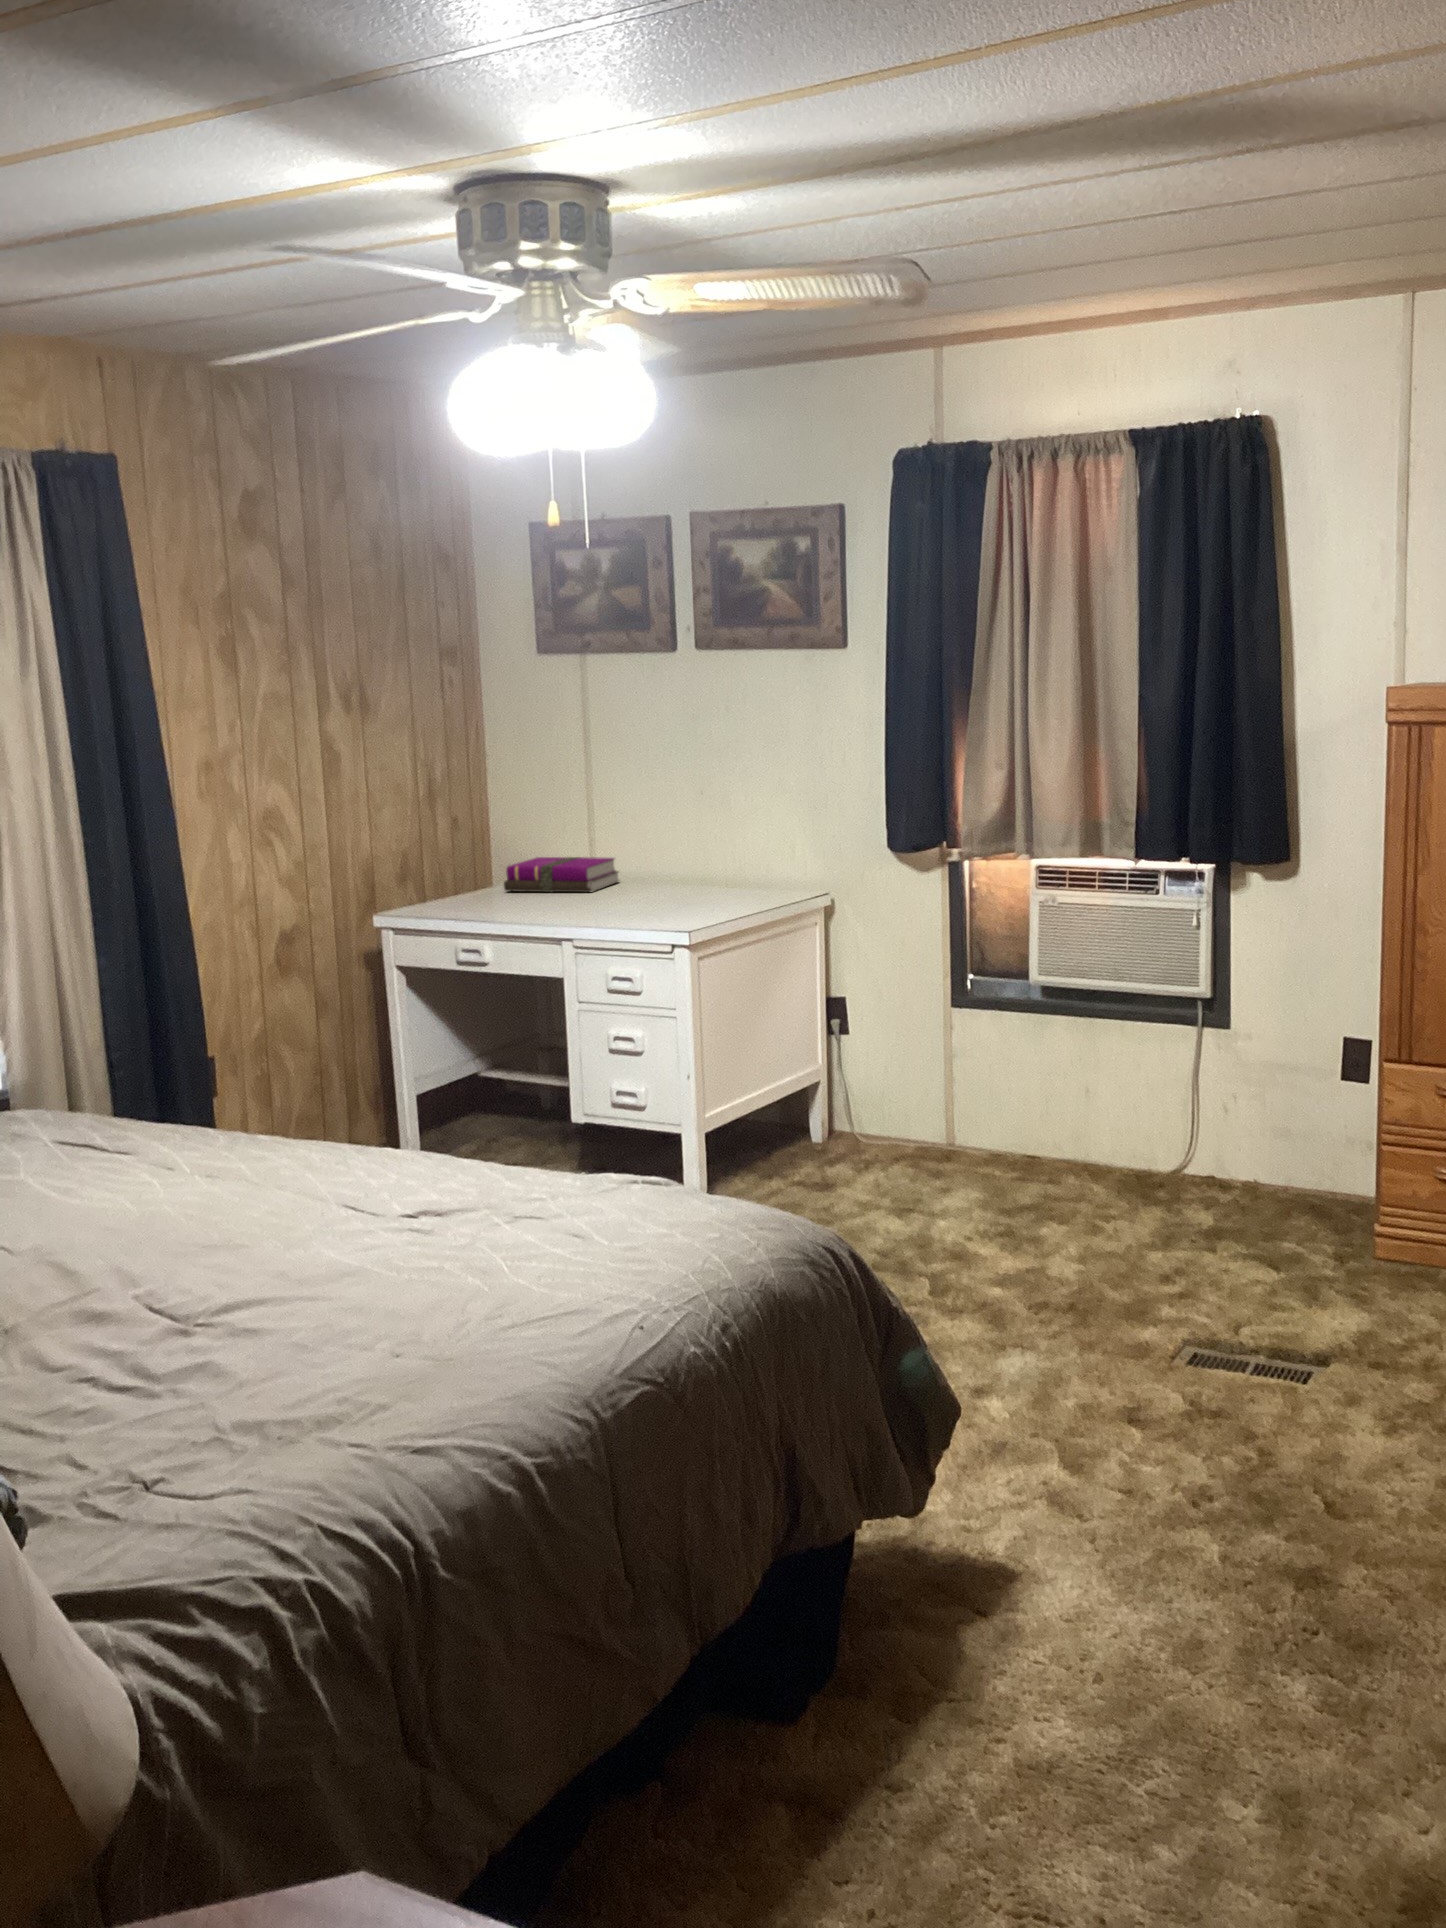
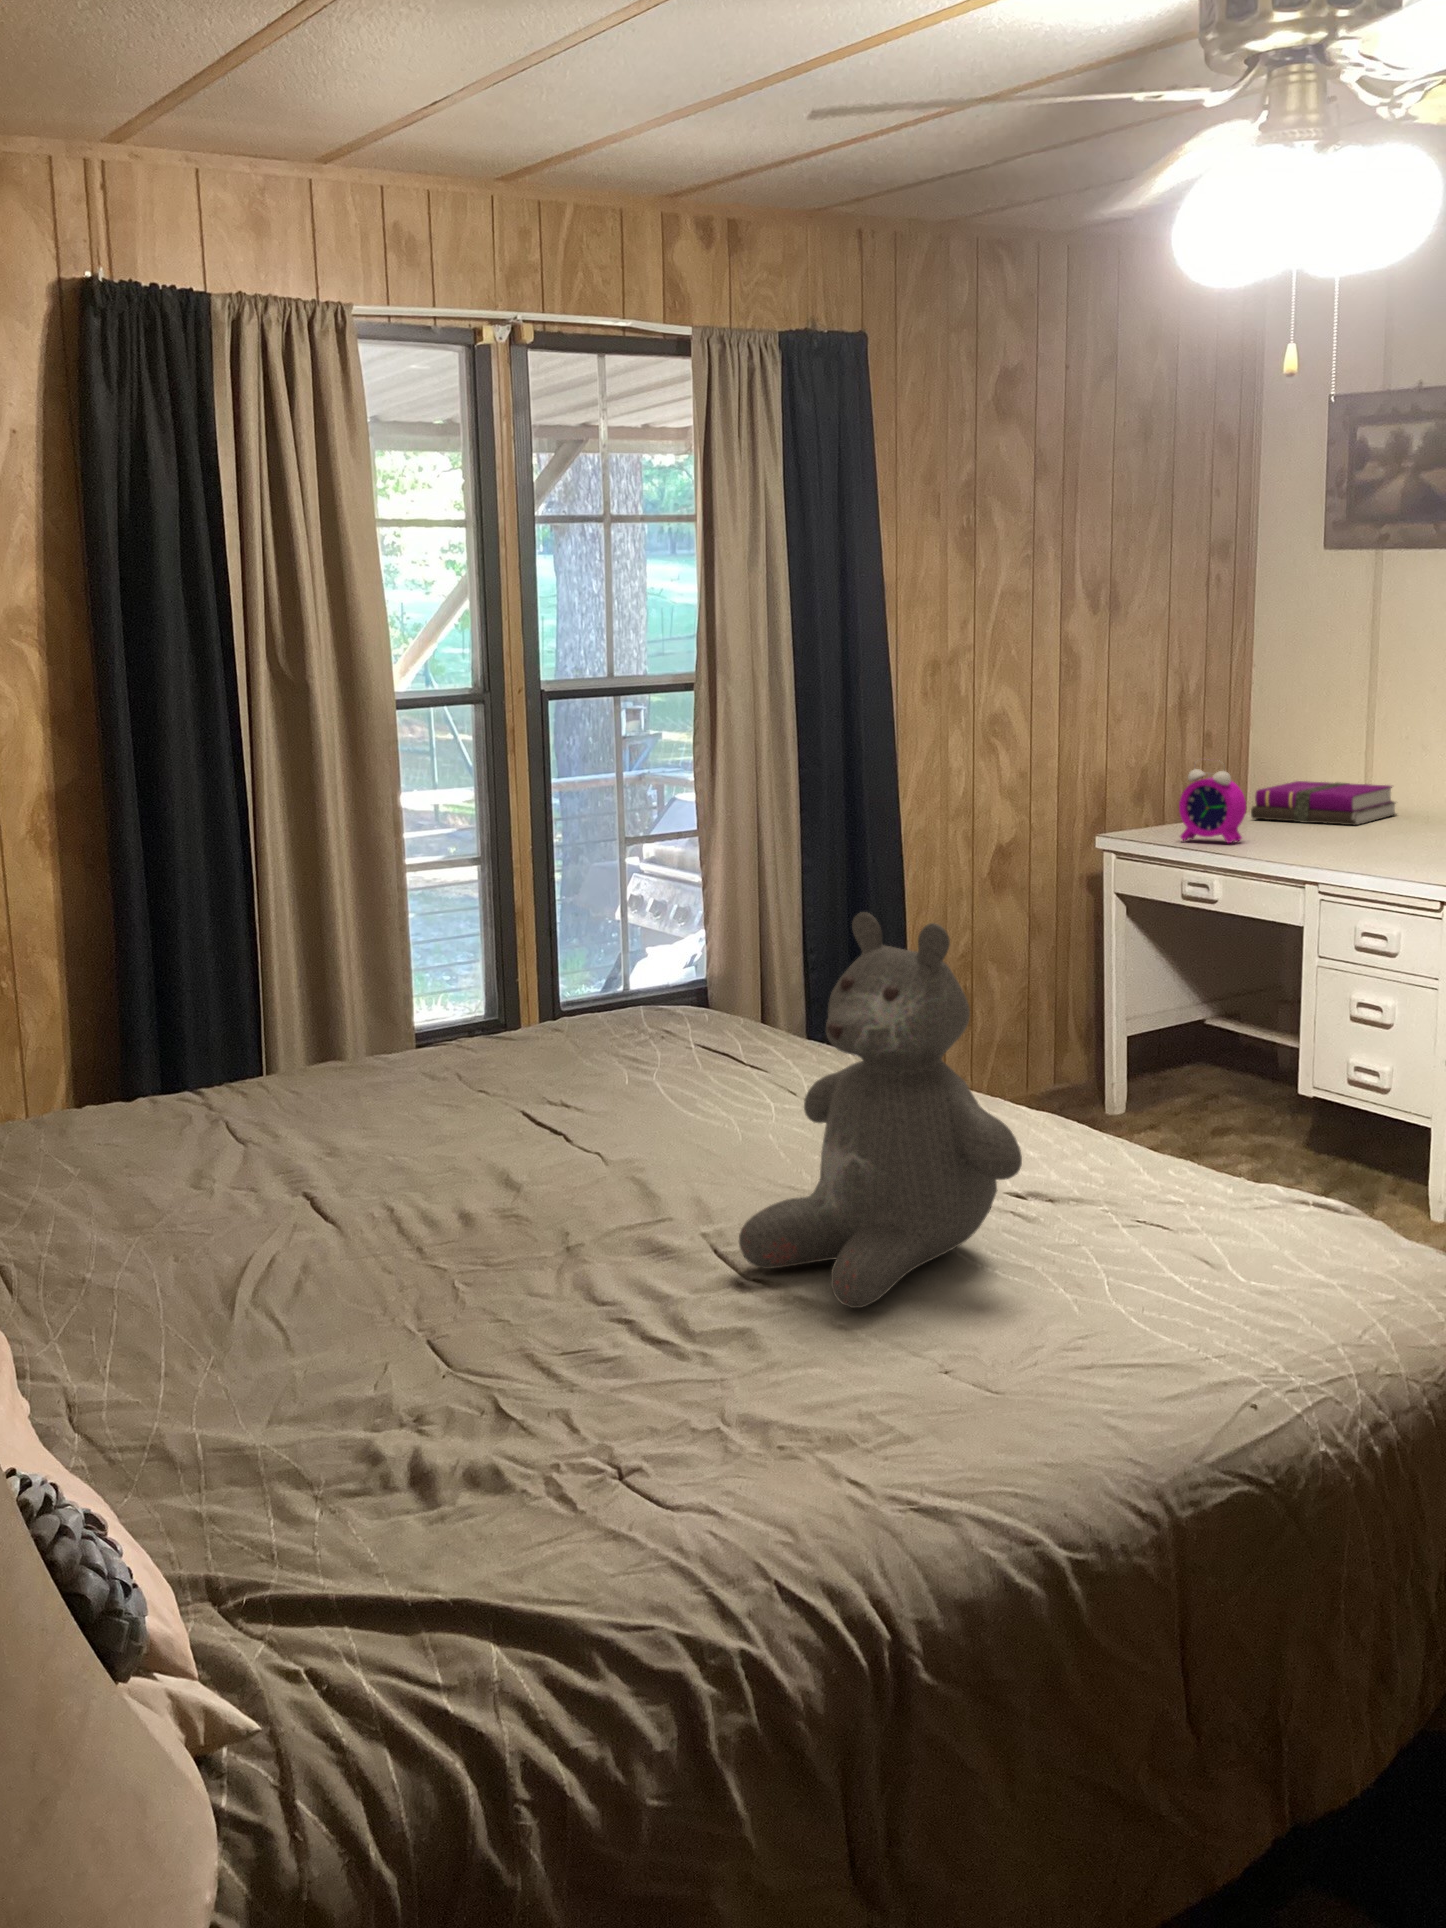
alarm clock: none [449,841,506,914] -> present [1179,759,1246,843]
teddy bear: none [178,982,431,1324] -> present [739,912,1022,1308]

